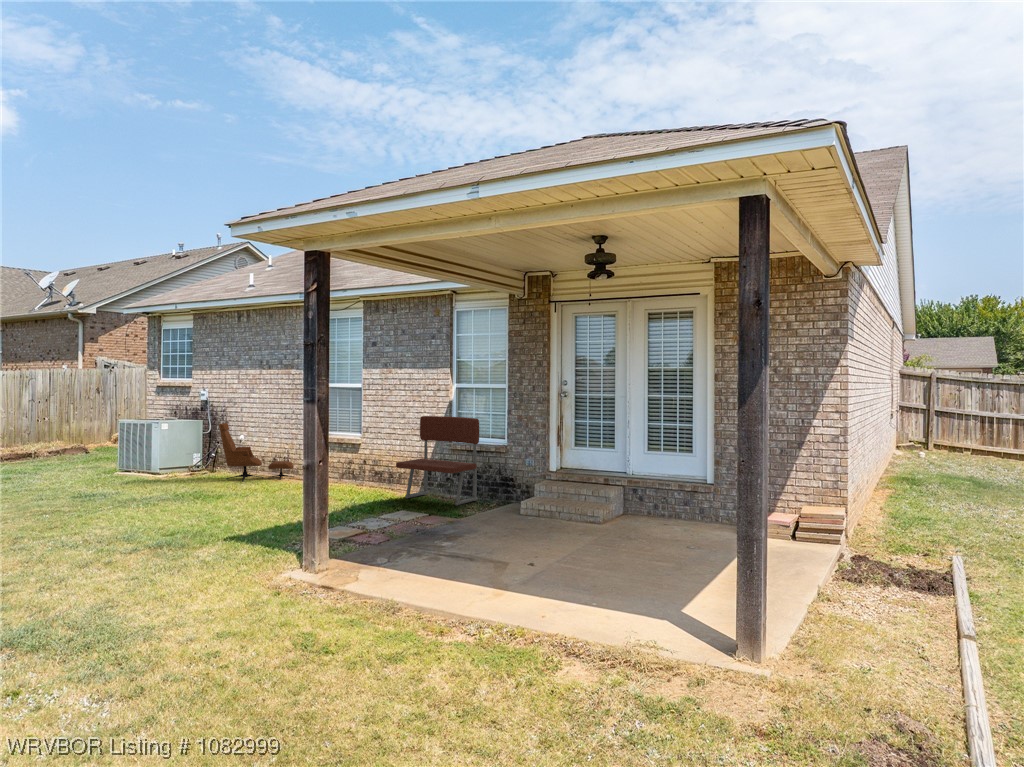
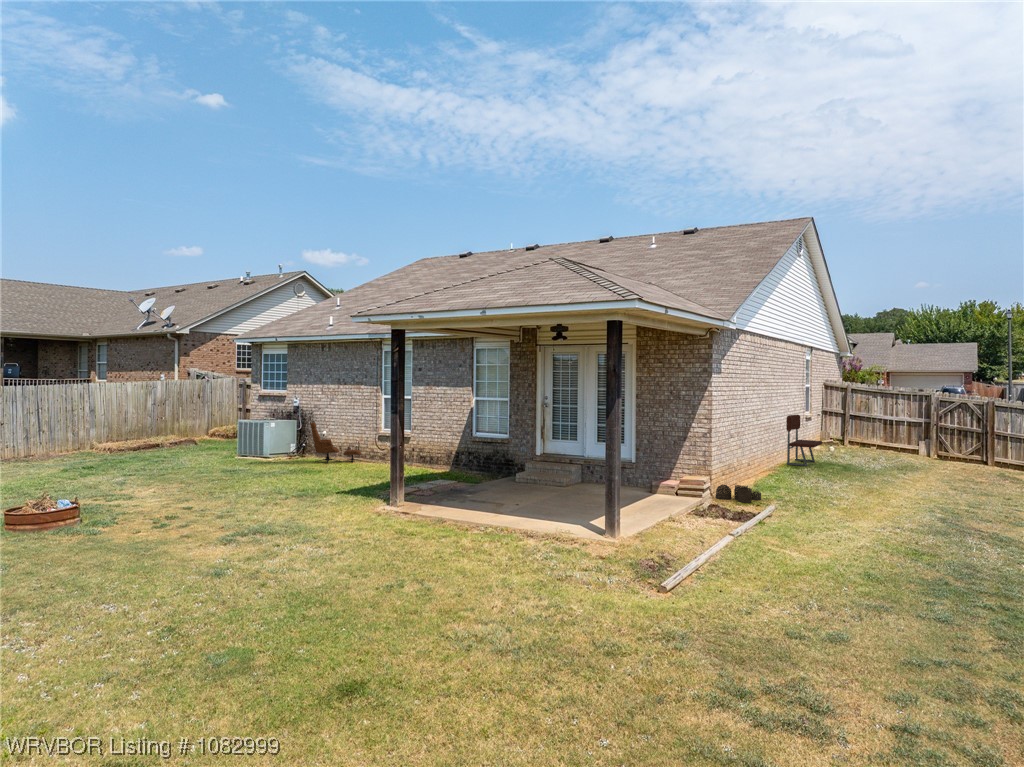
bench: present [396,416,479,505] -> present [786,415,822,466]
woven basket: none [854,519,933,554] -> present [716,485,761,503]

